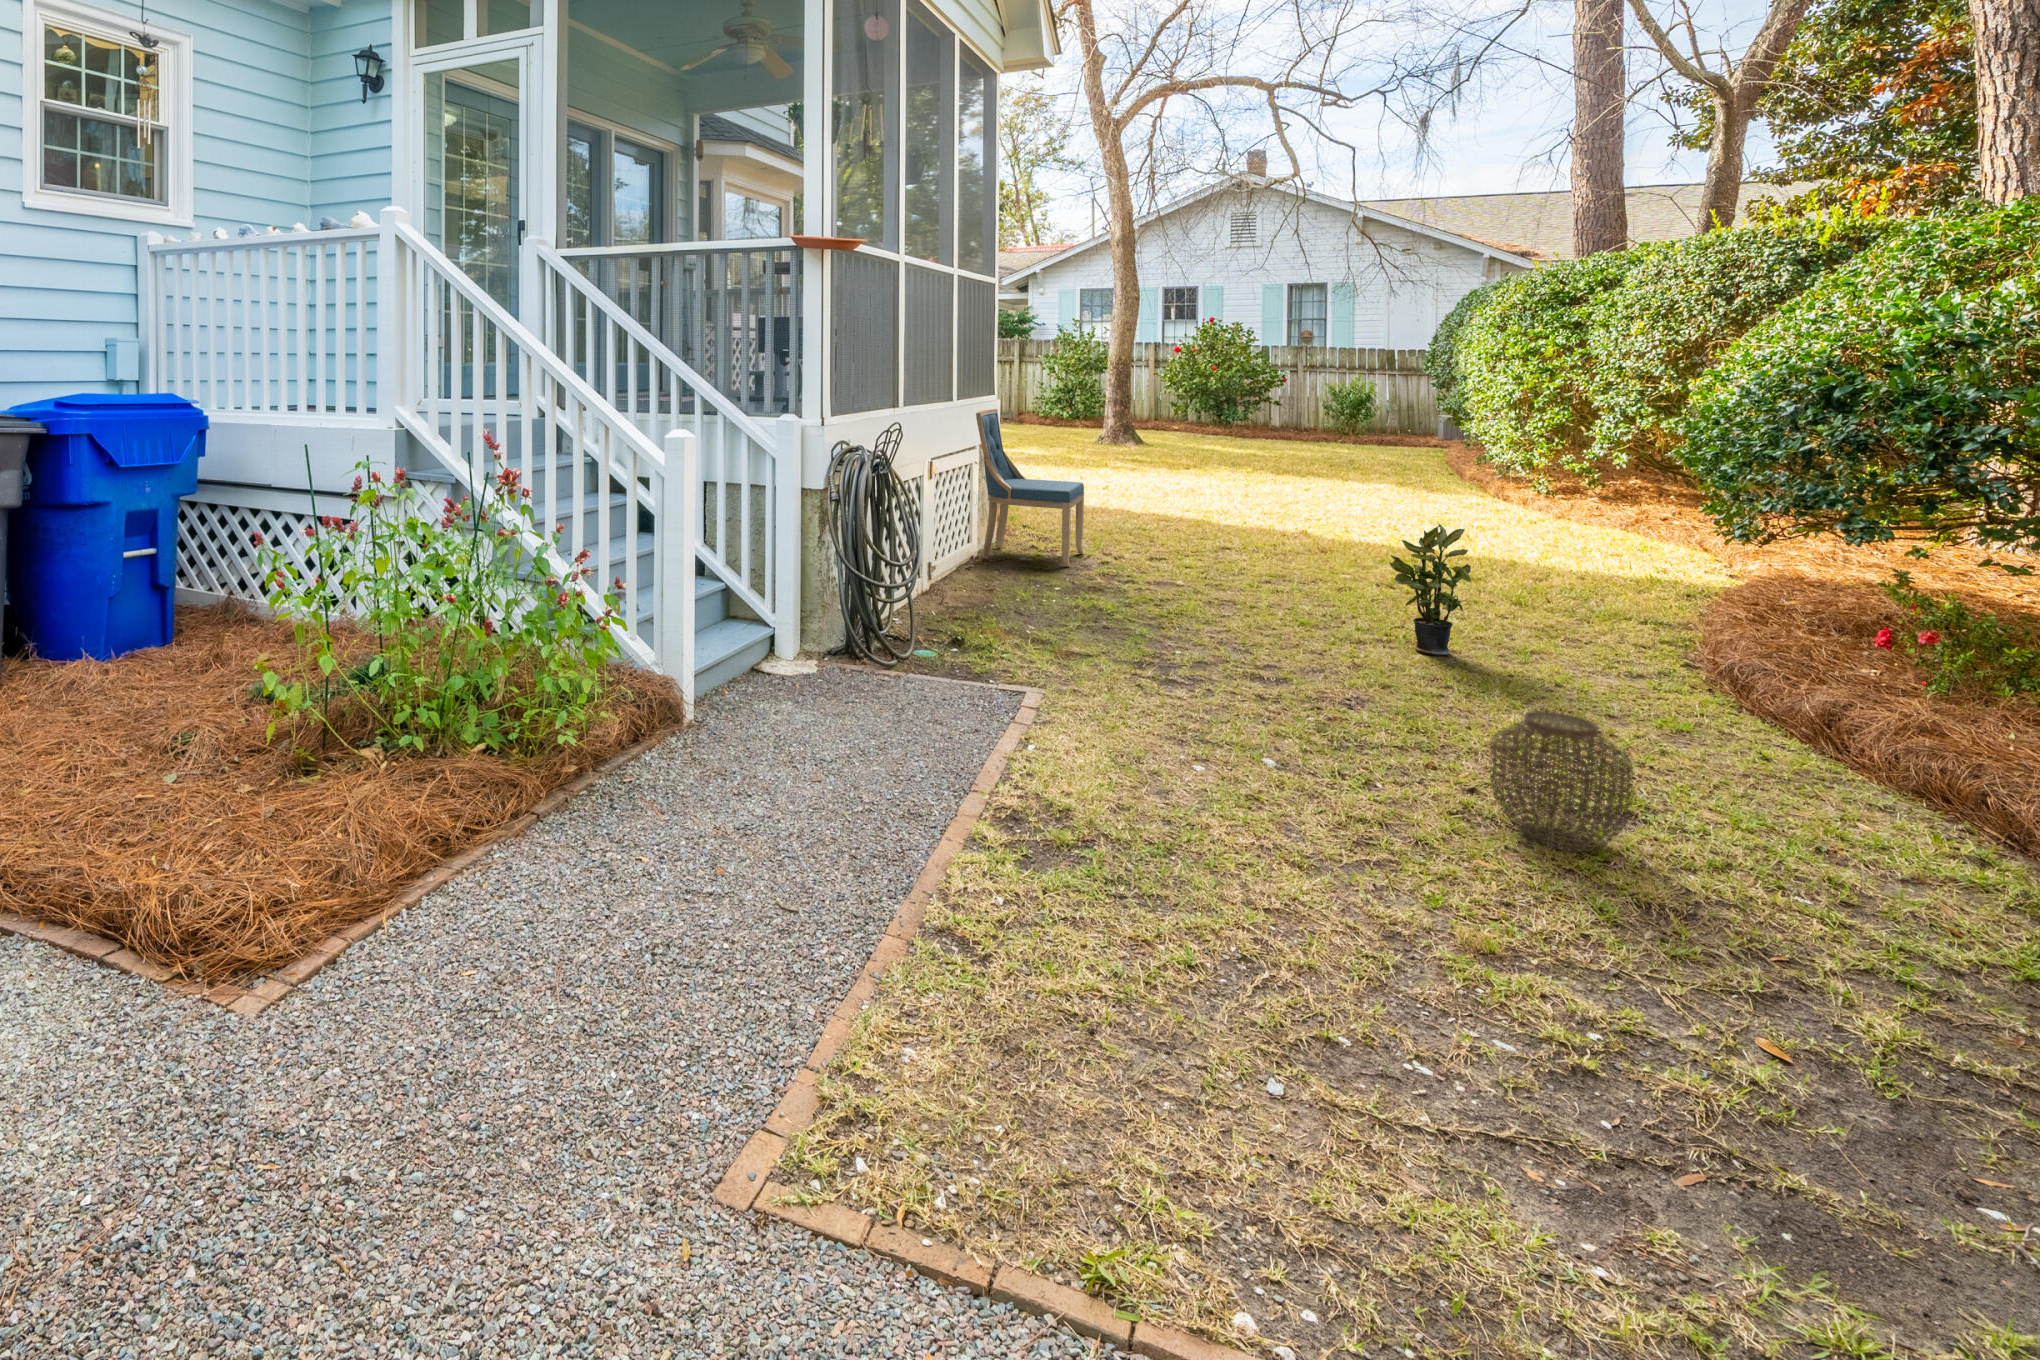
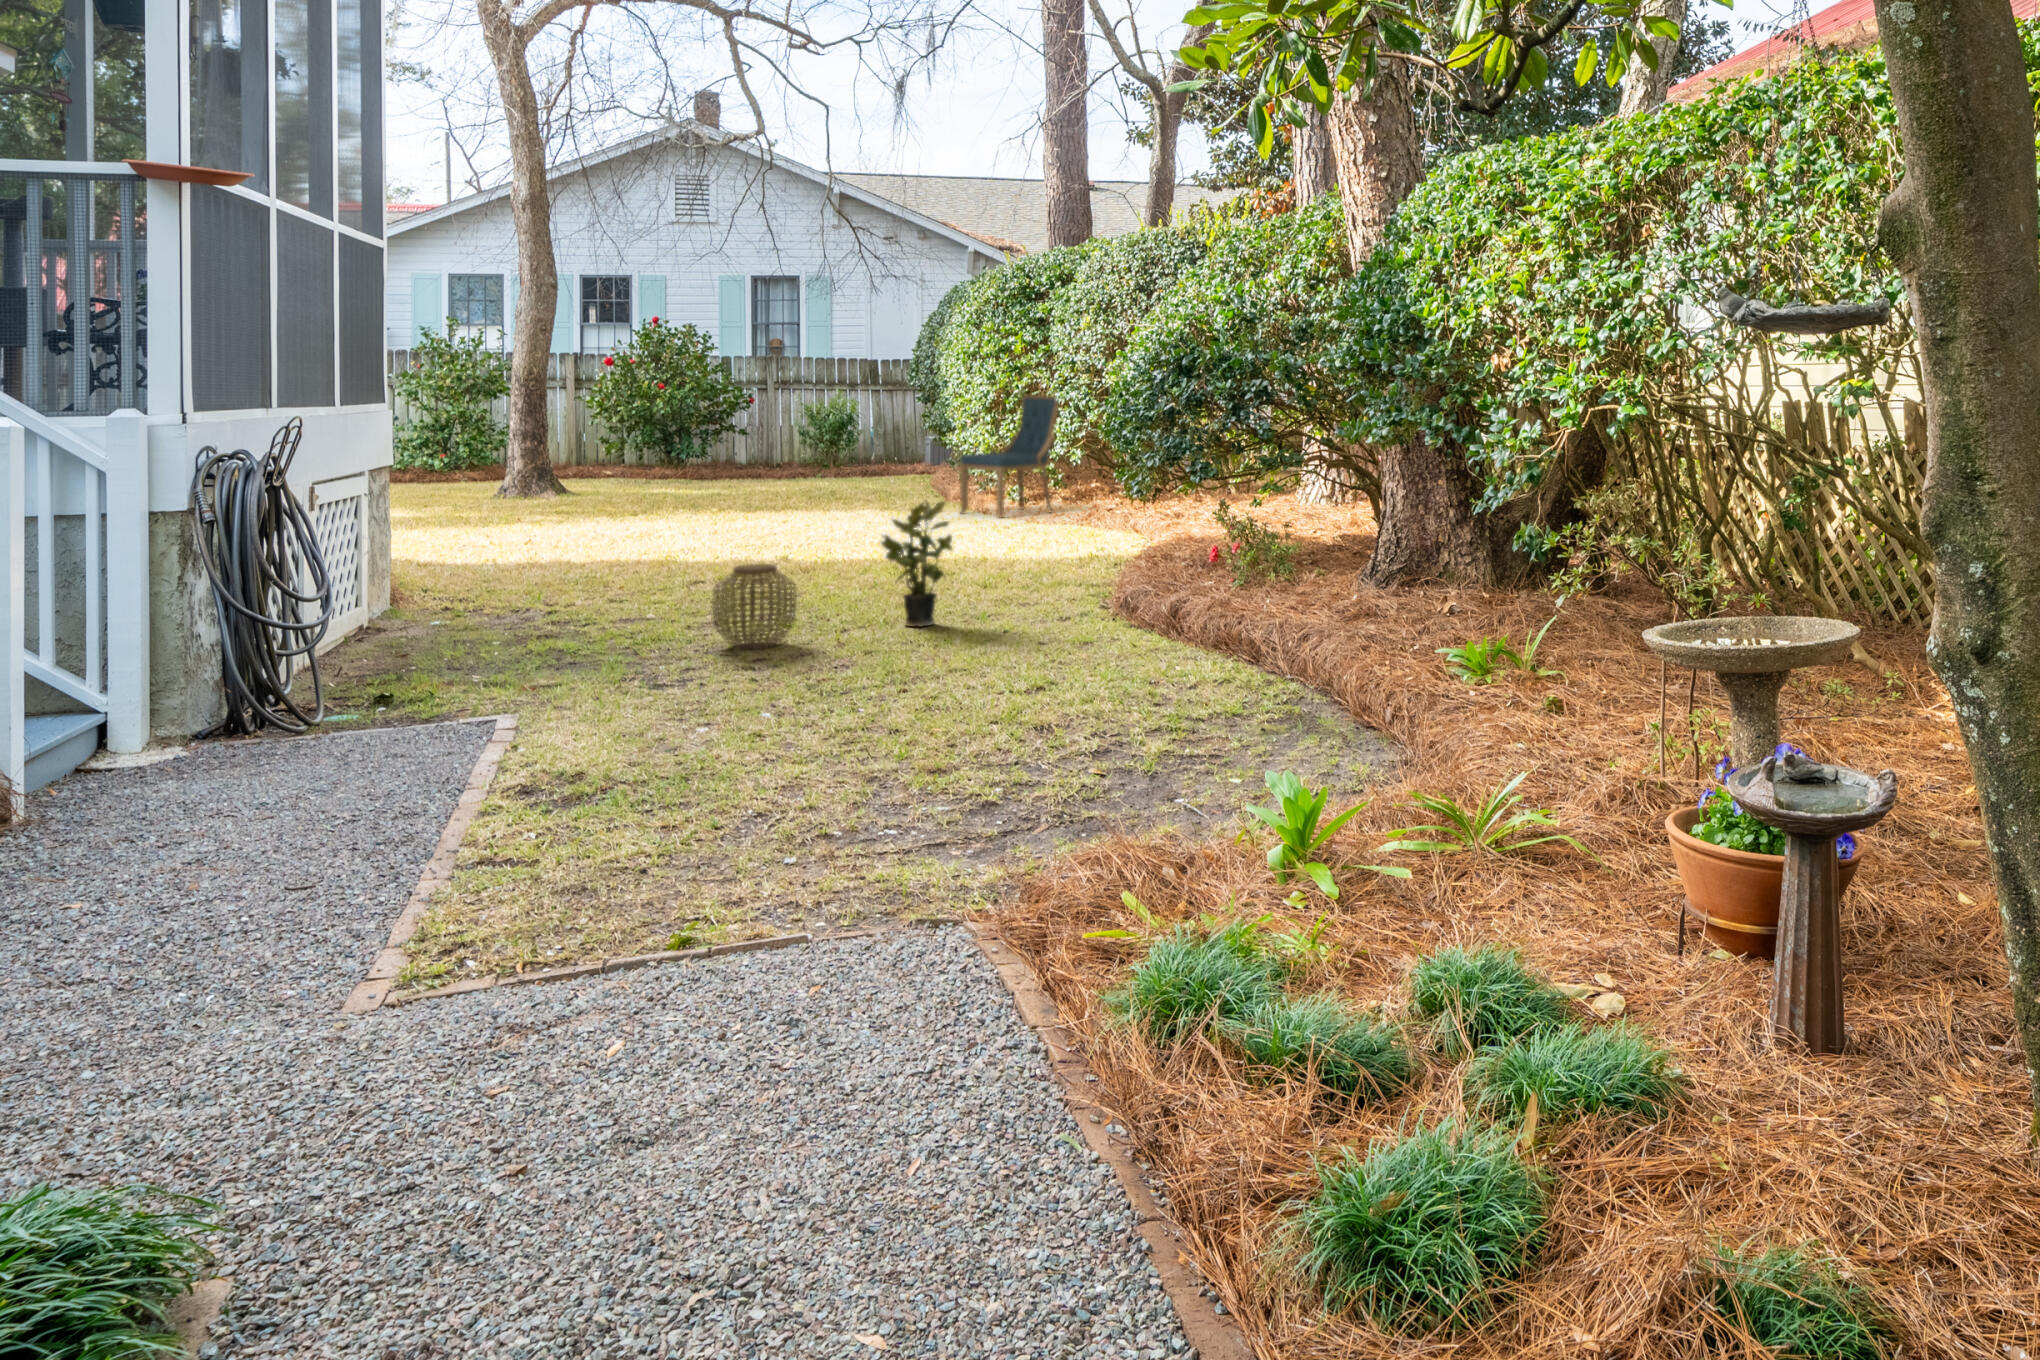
chair: present [976,409,1084,567] -> present [960,395,1059,518]
woven basket: present [1490,711,1633,852] -> present [712,564,797,649]

